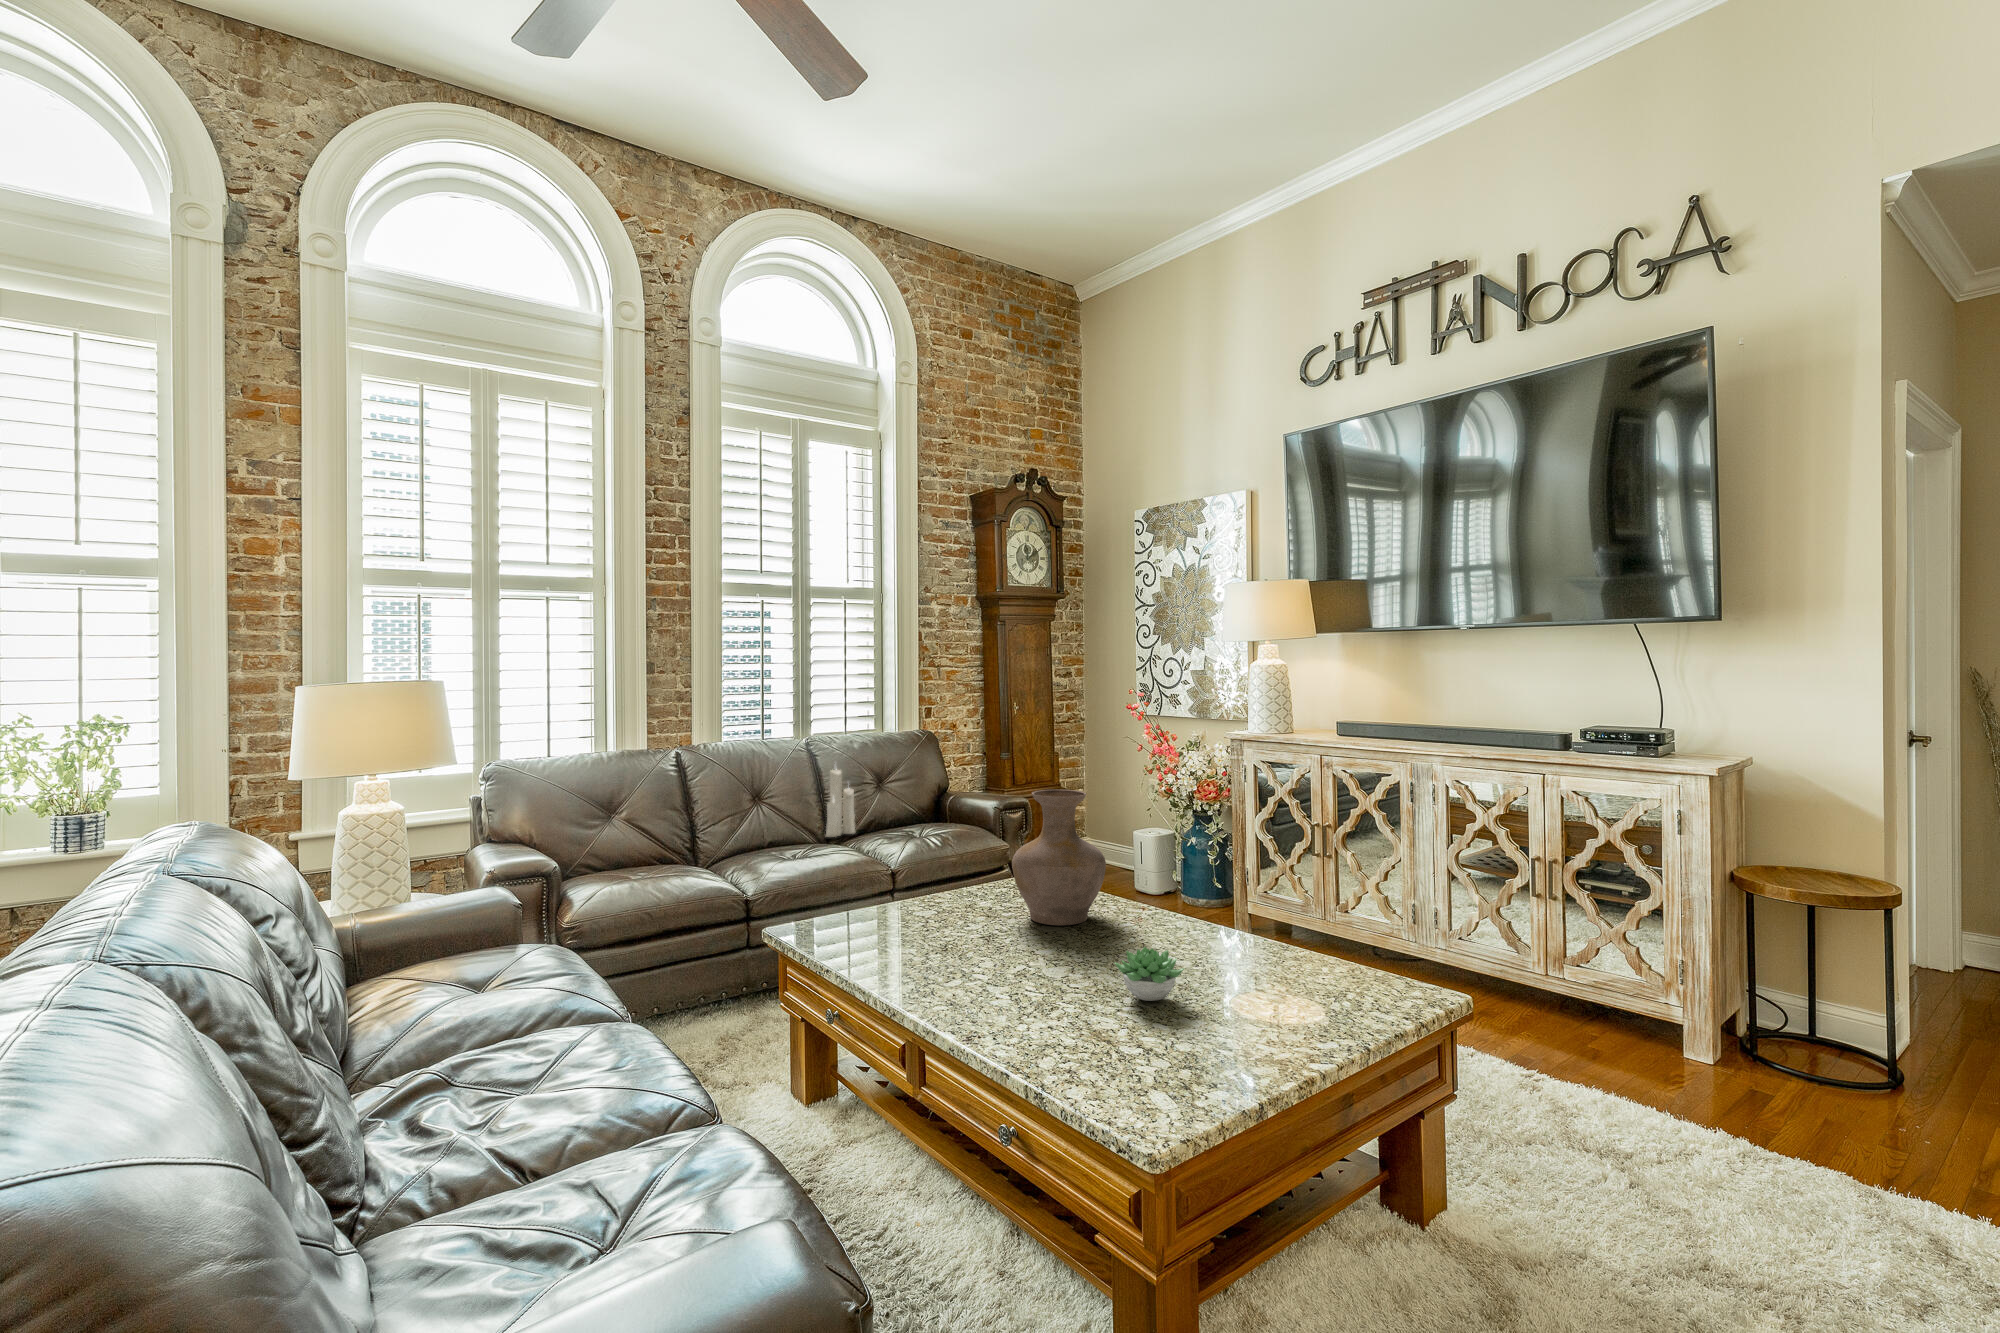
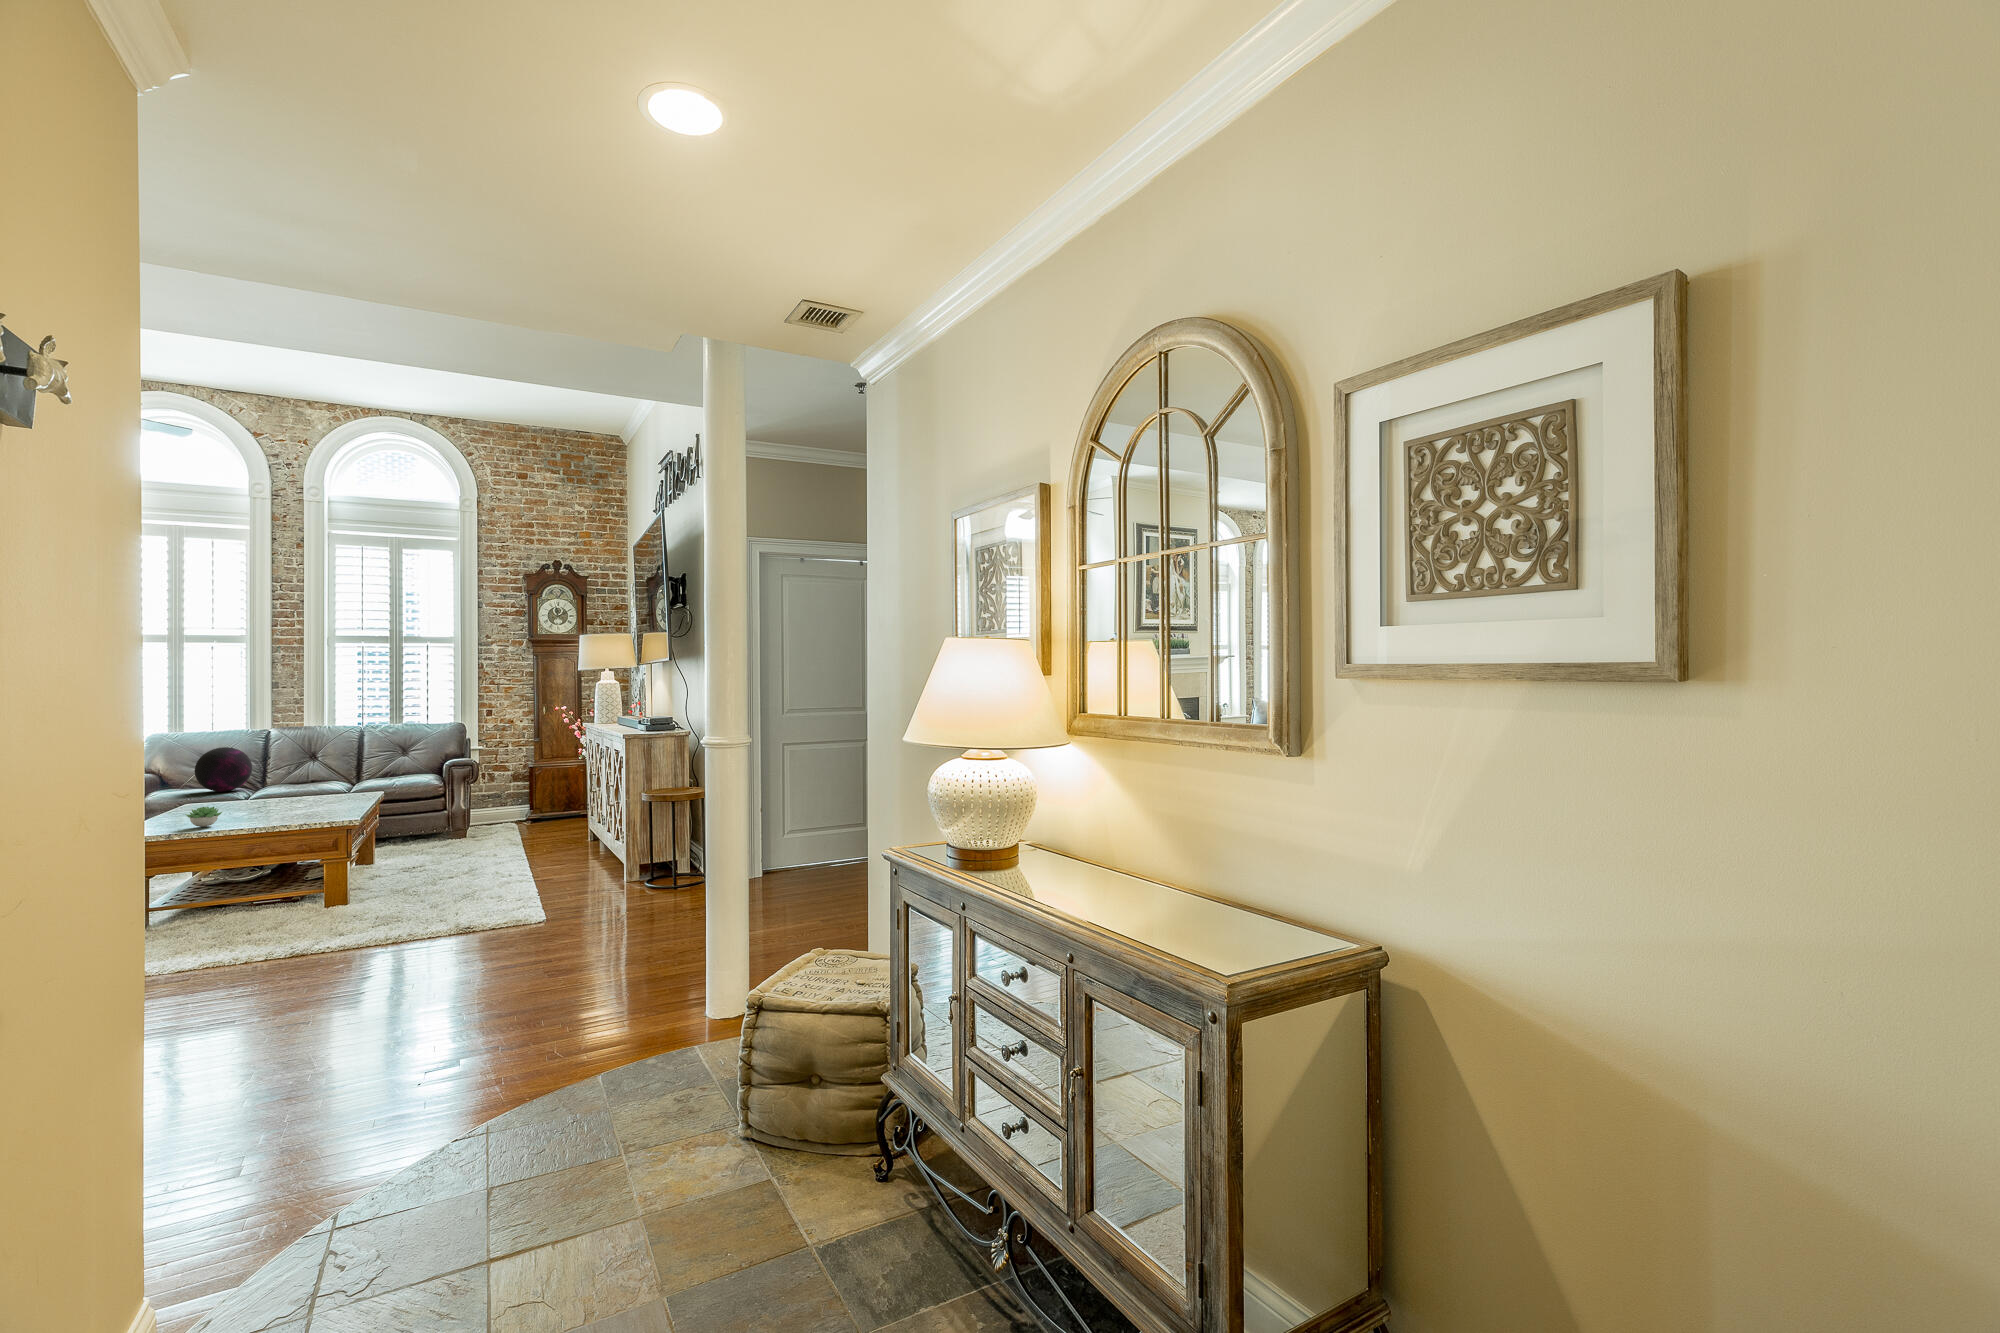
candle: present [826,770,855,837] -> none [334,736,359,780]
decorative orb: none [661,785,751,872] -> present [194,747,252,792]
vase: present [1012,789,1106,925] -> none [260,747,316,809]

